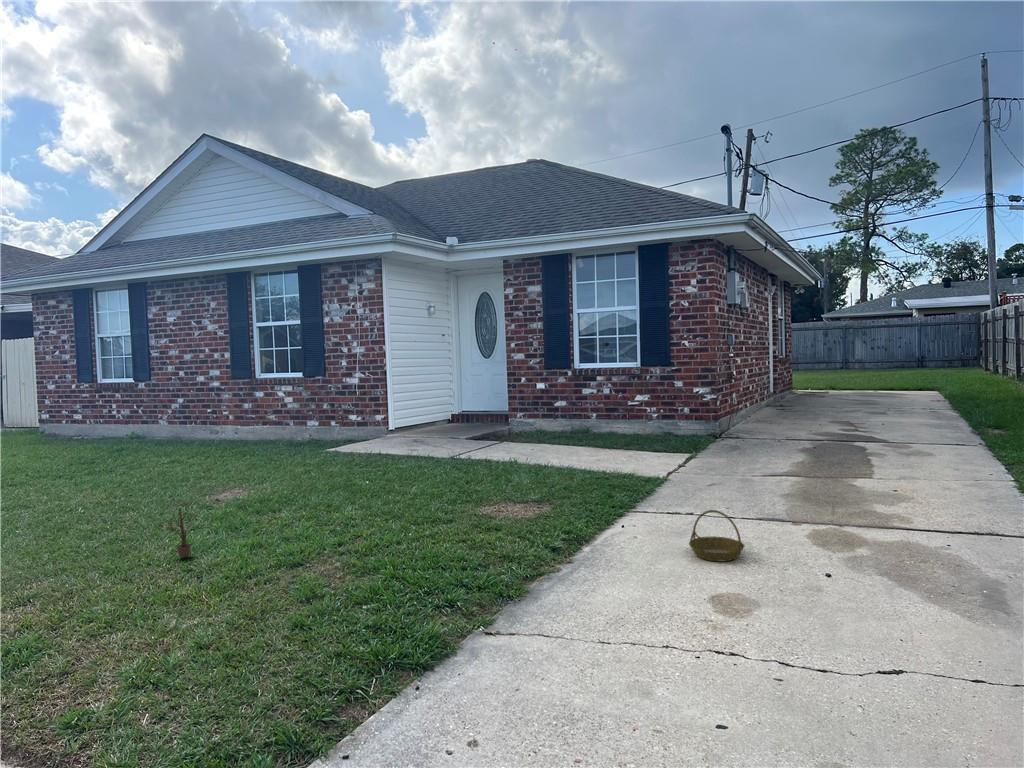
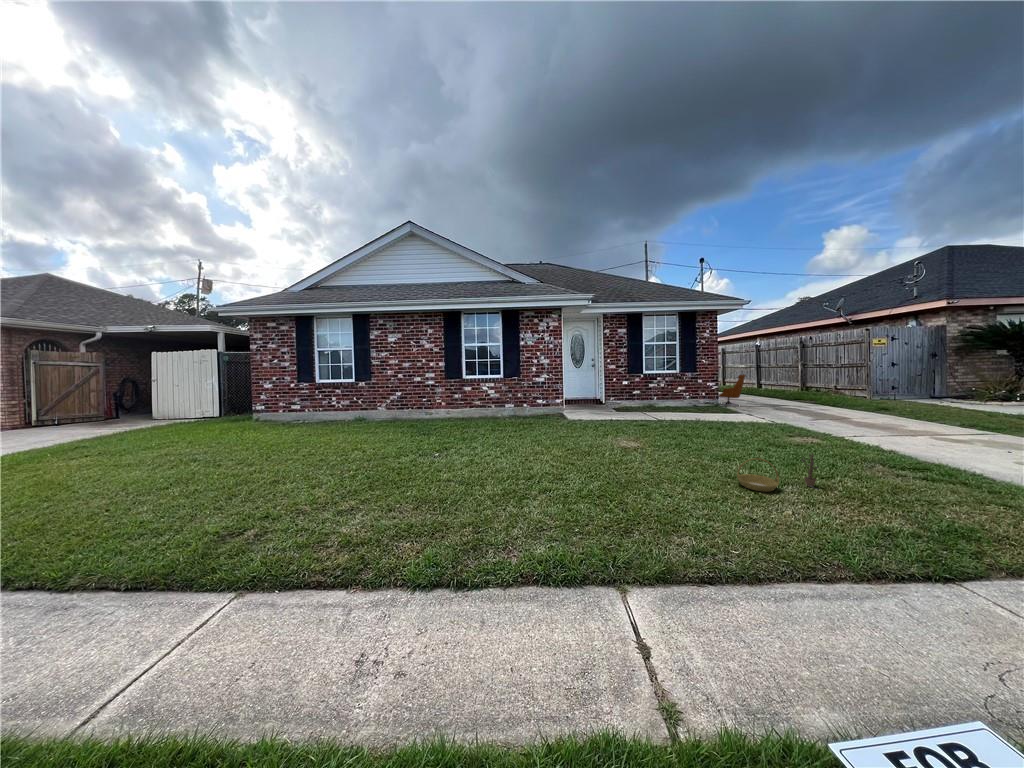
lounge chair: none [731,370,798,440] -> present [707,375,745,404]
basket: present [689,510,744,561] -> present [737,458,779,492]

